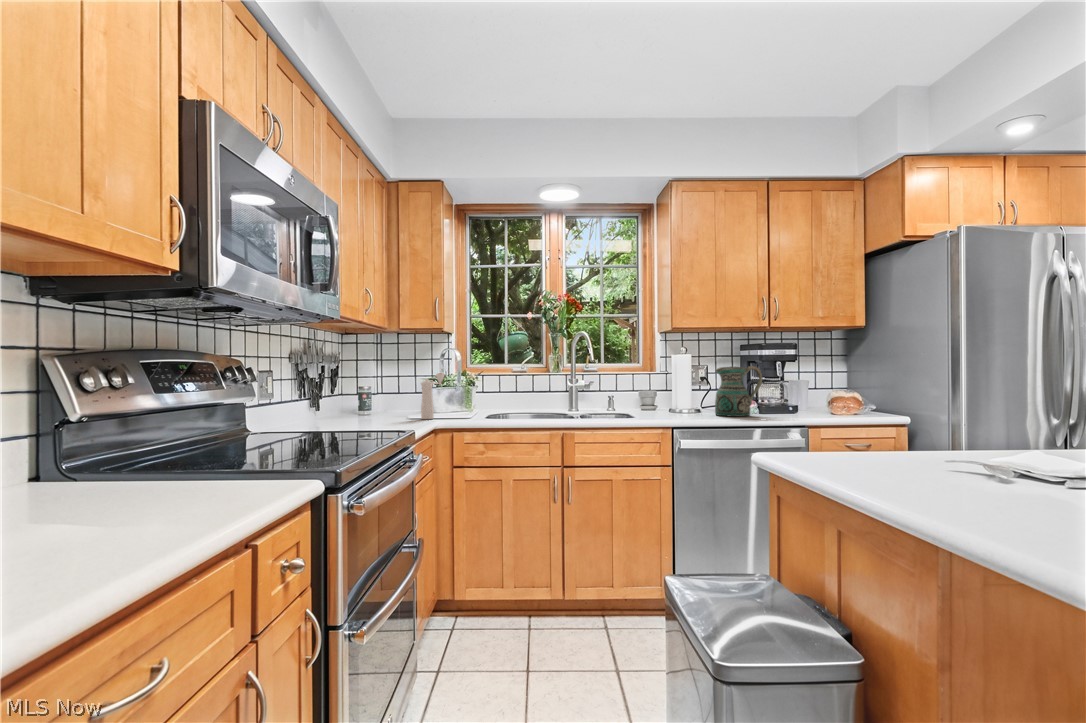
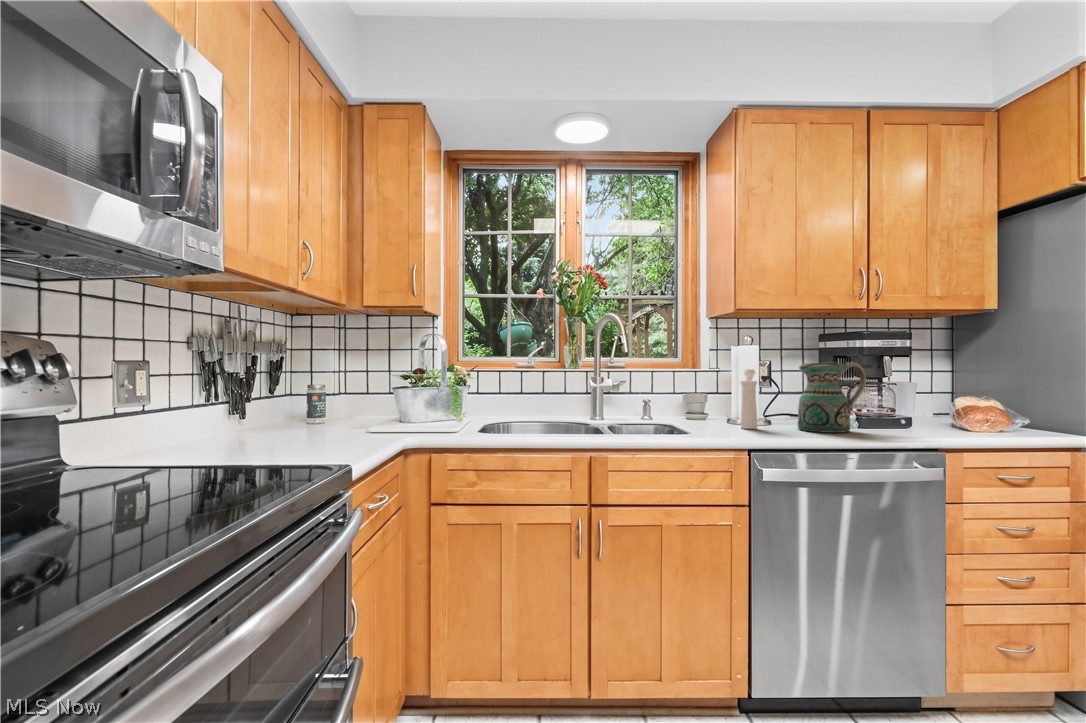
pepper mill: present [421,373,444,419] -> present [740,369,757,429]

